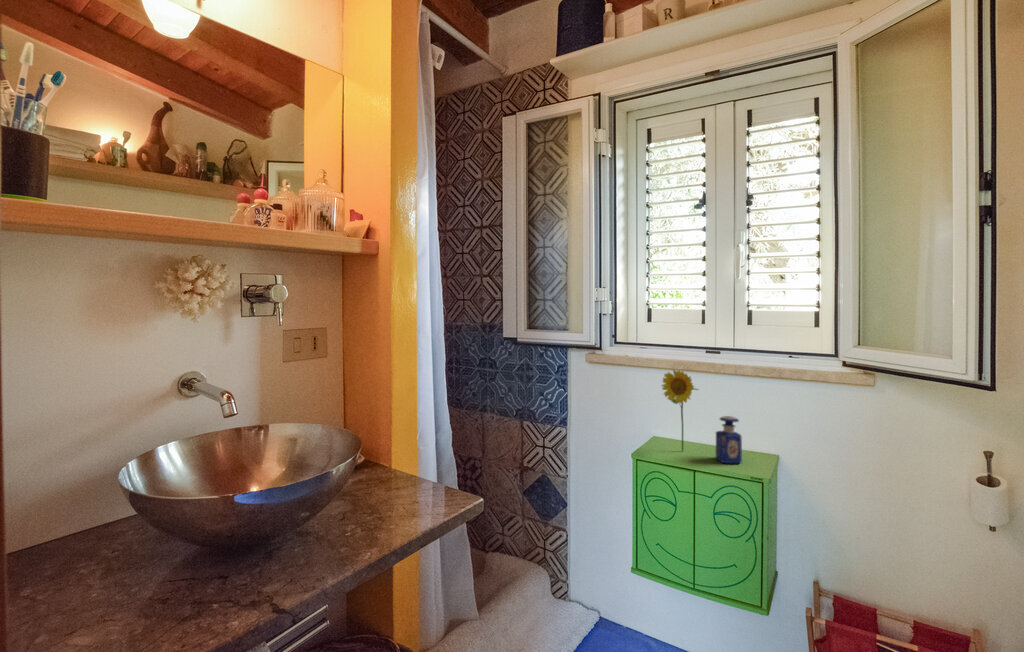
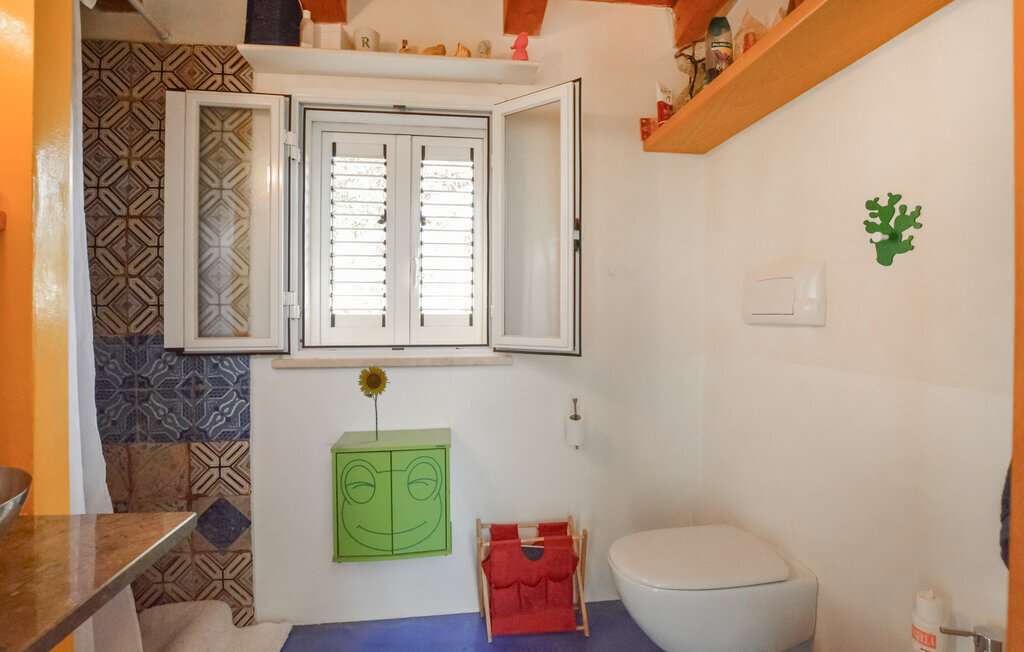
perfume bottle: present [716,416,742,463] -> none [406,403,427,442]

